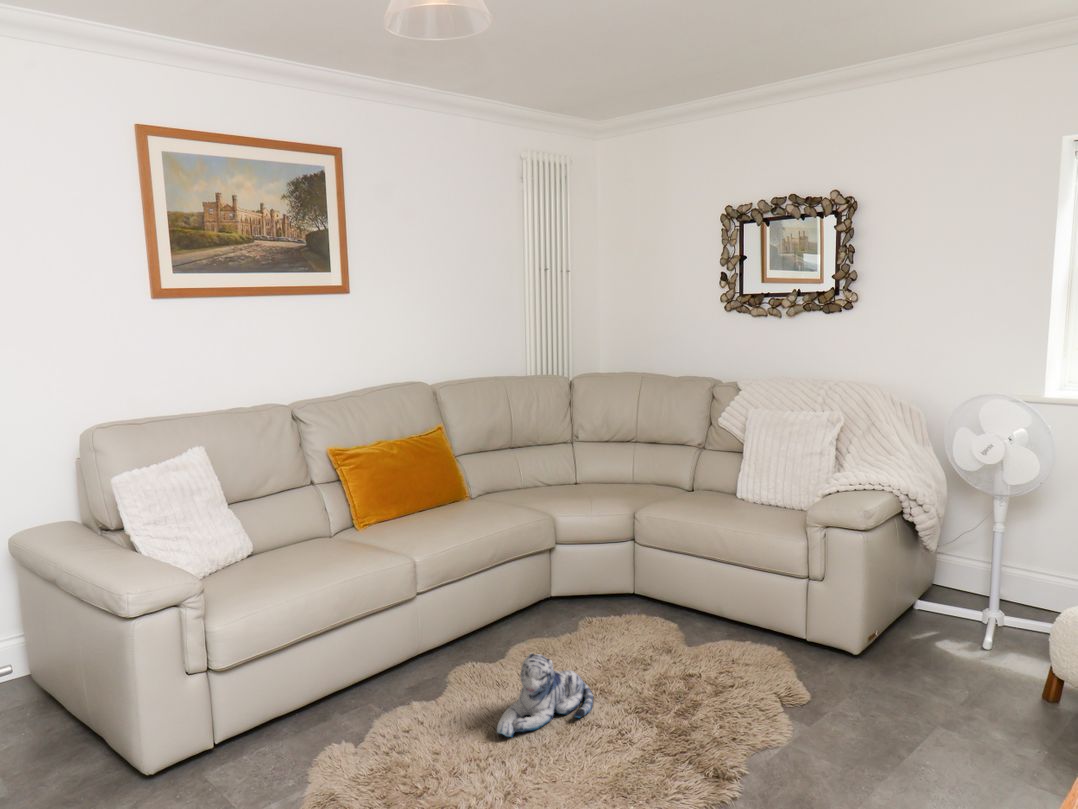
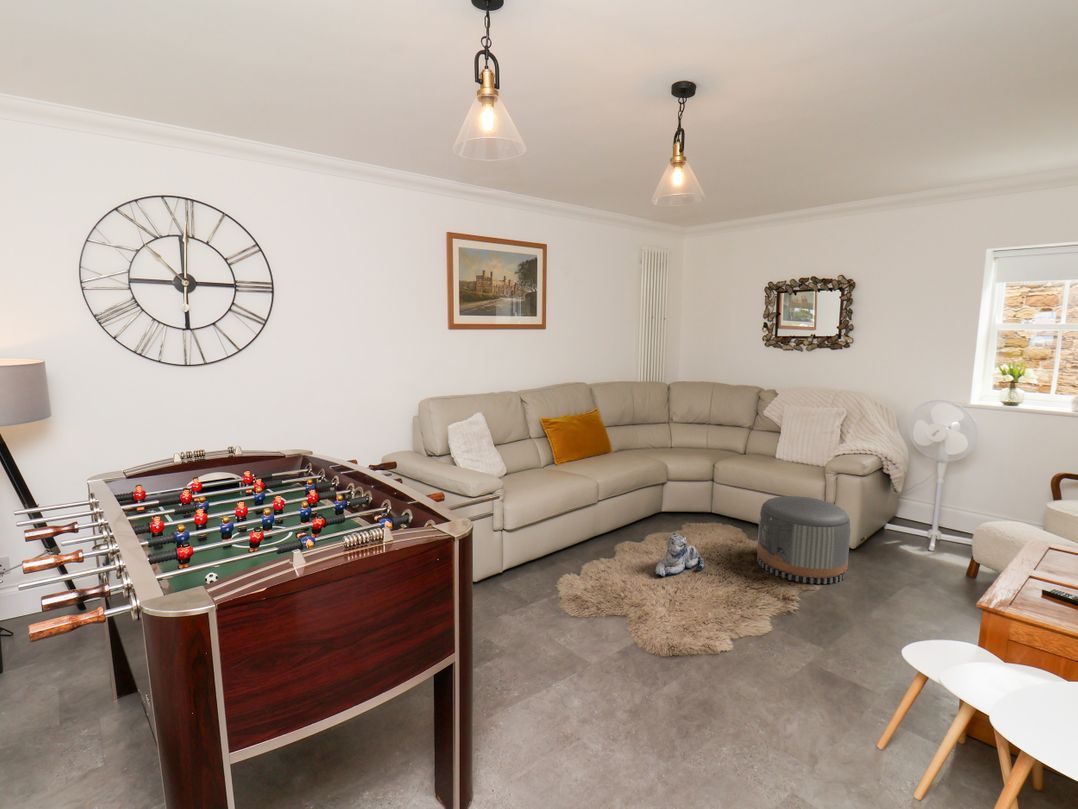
pouf: none [687,572,839,735] -> present [757,496,850,584]

